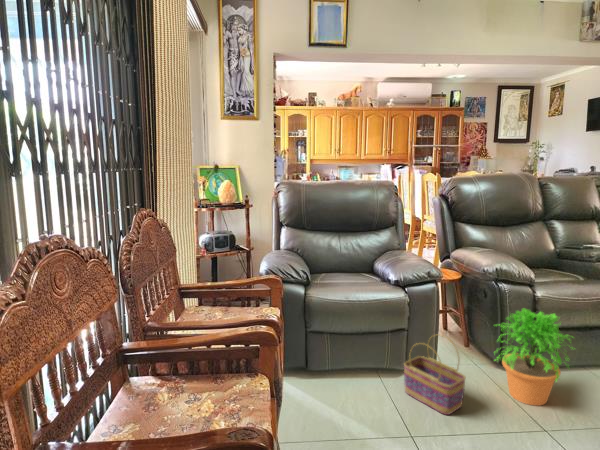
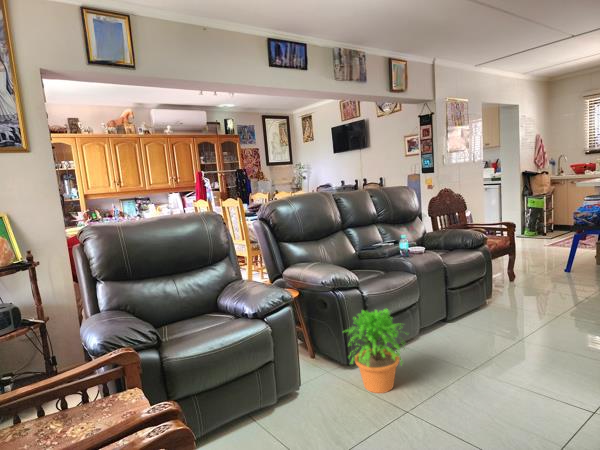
basket: present [404,342,466,415] -> none [280,356,339,432]

